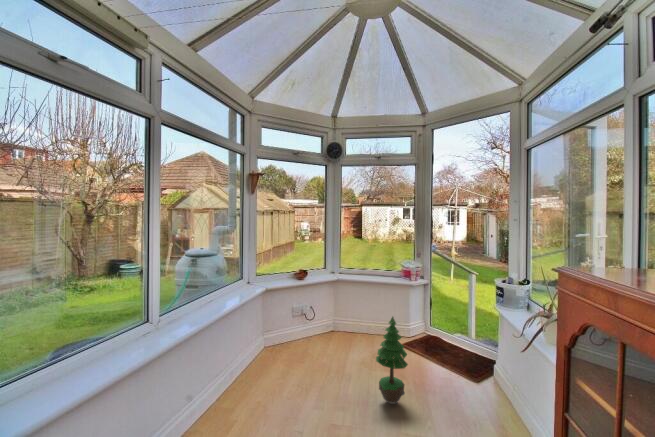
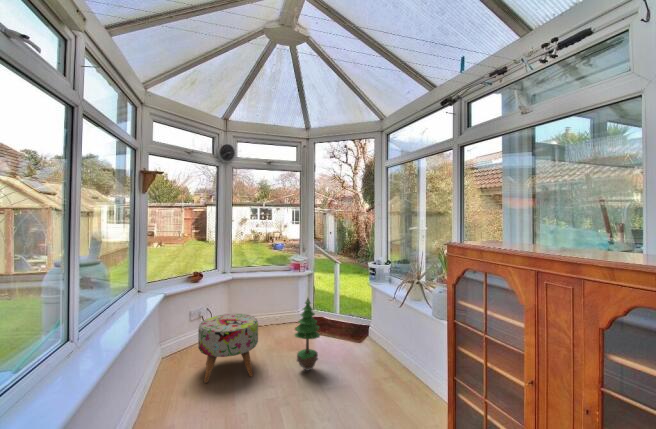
ottoman: none [283,318,343,392] -> present [198,314,258,383]

